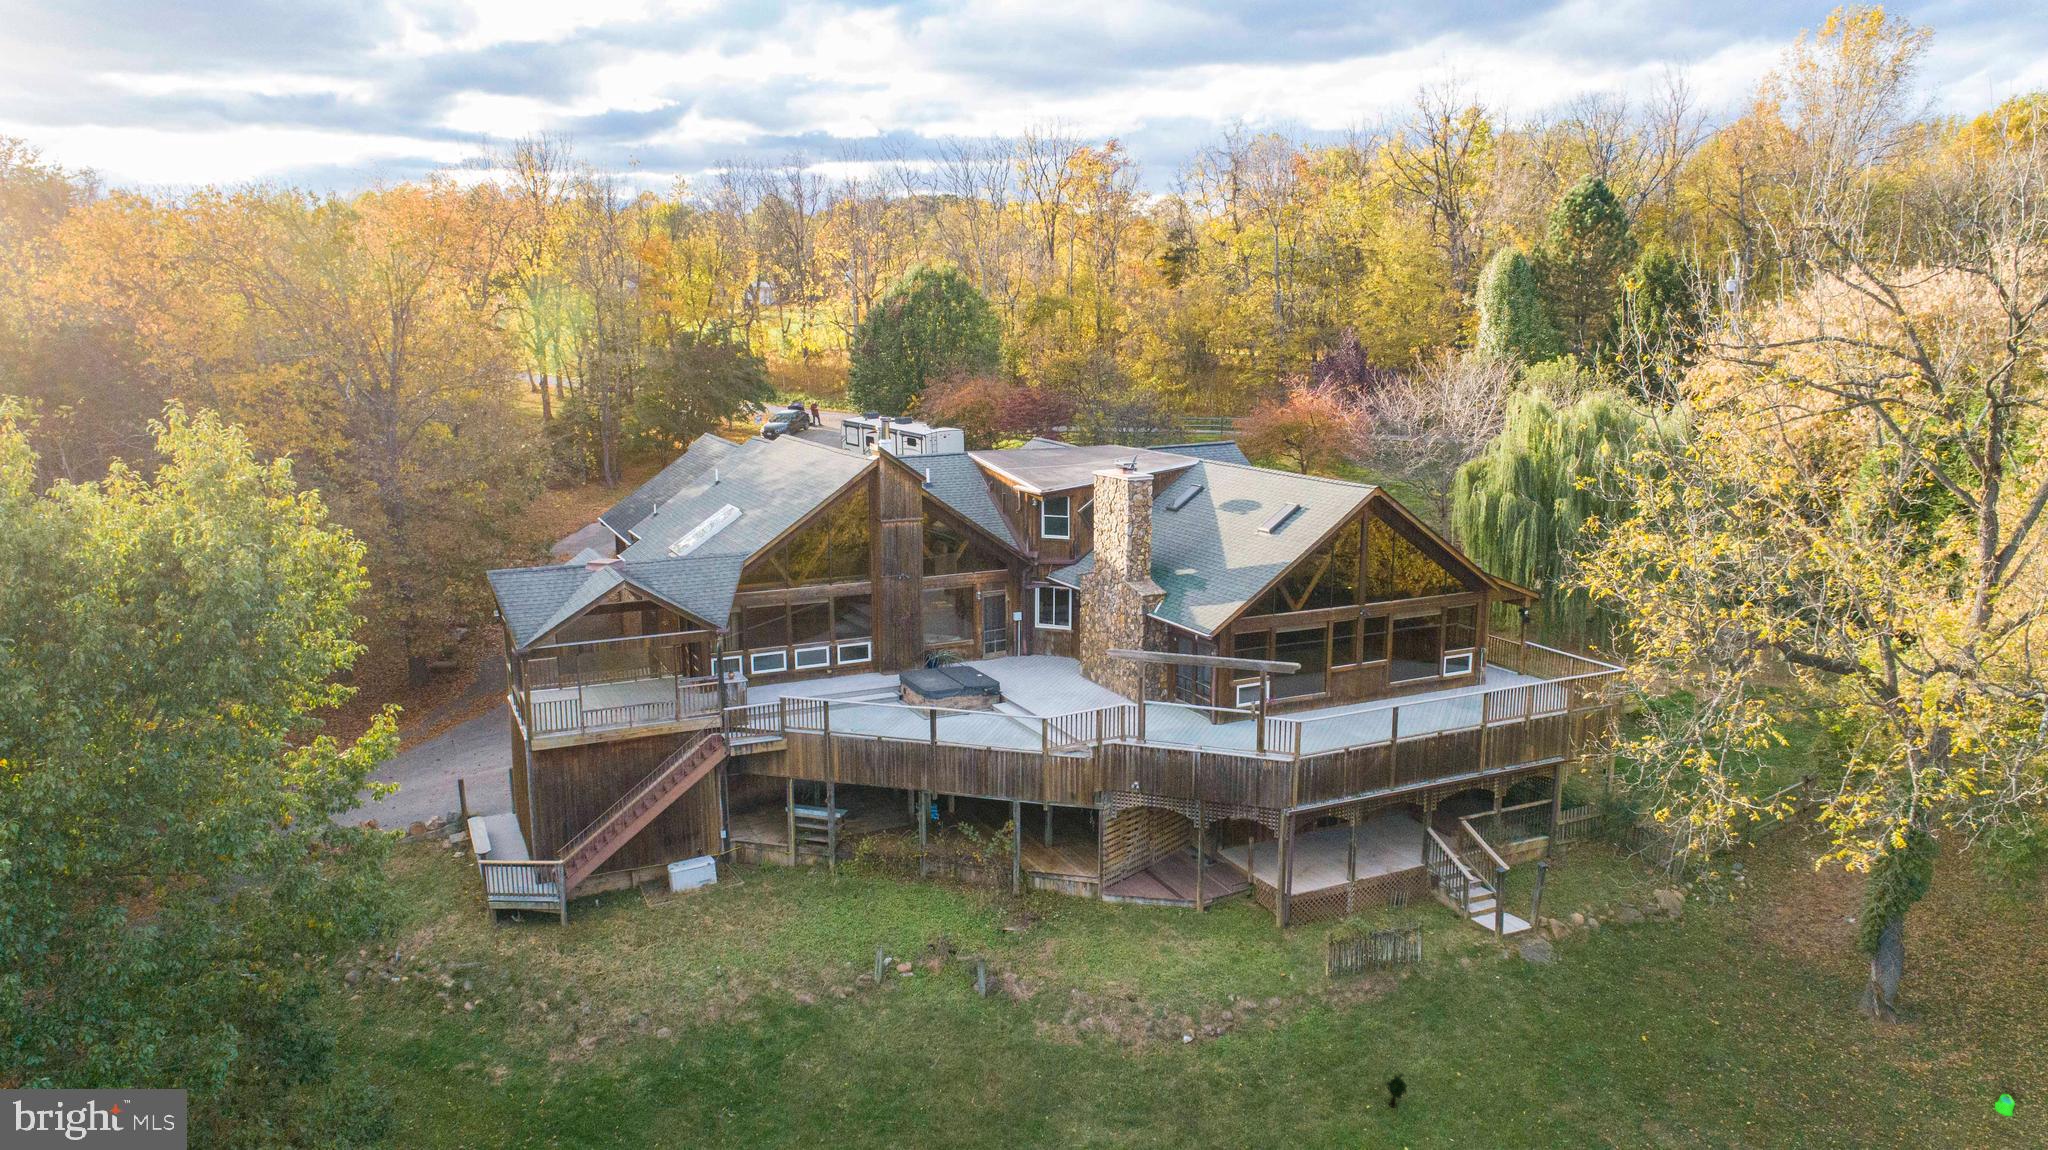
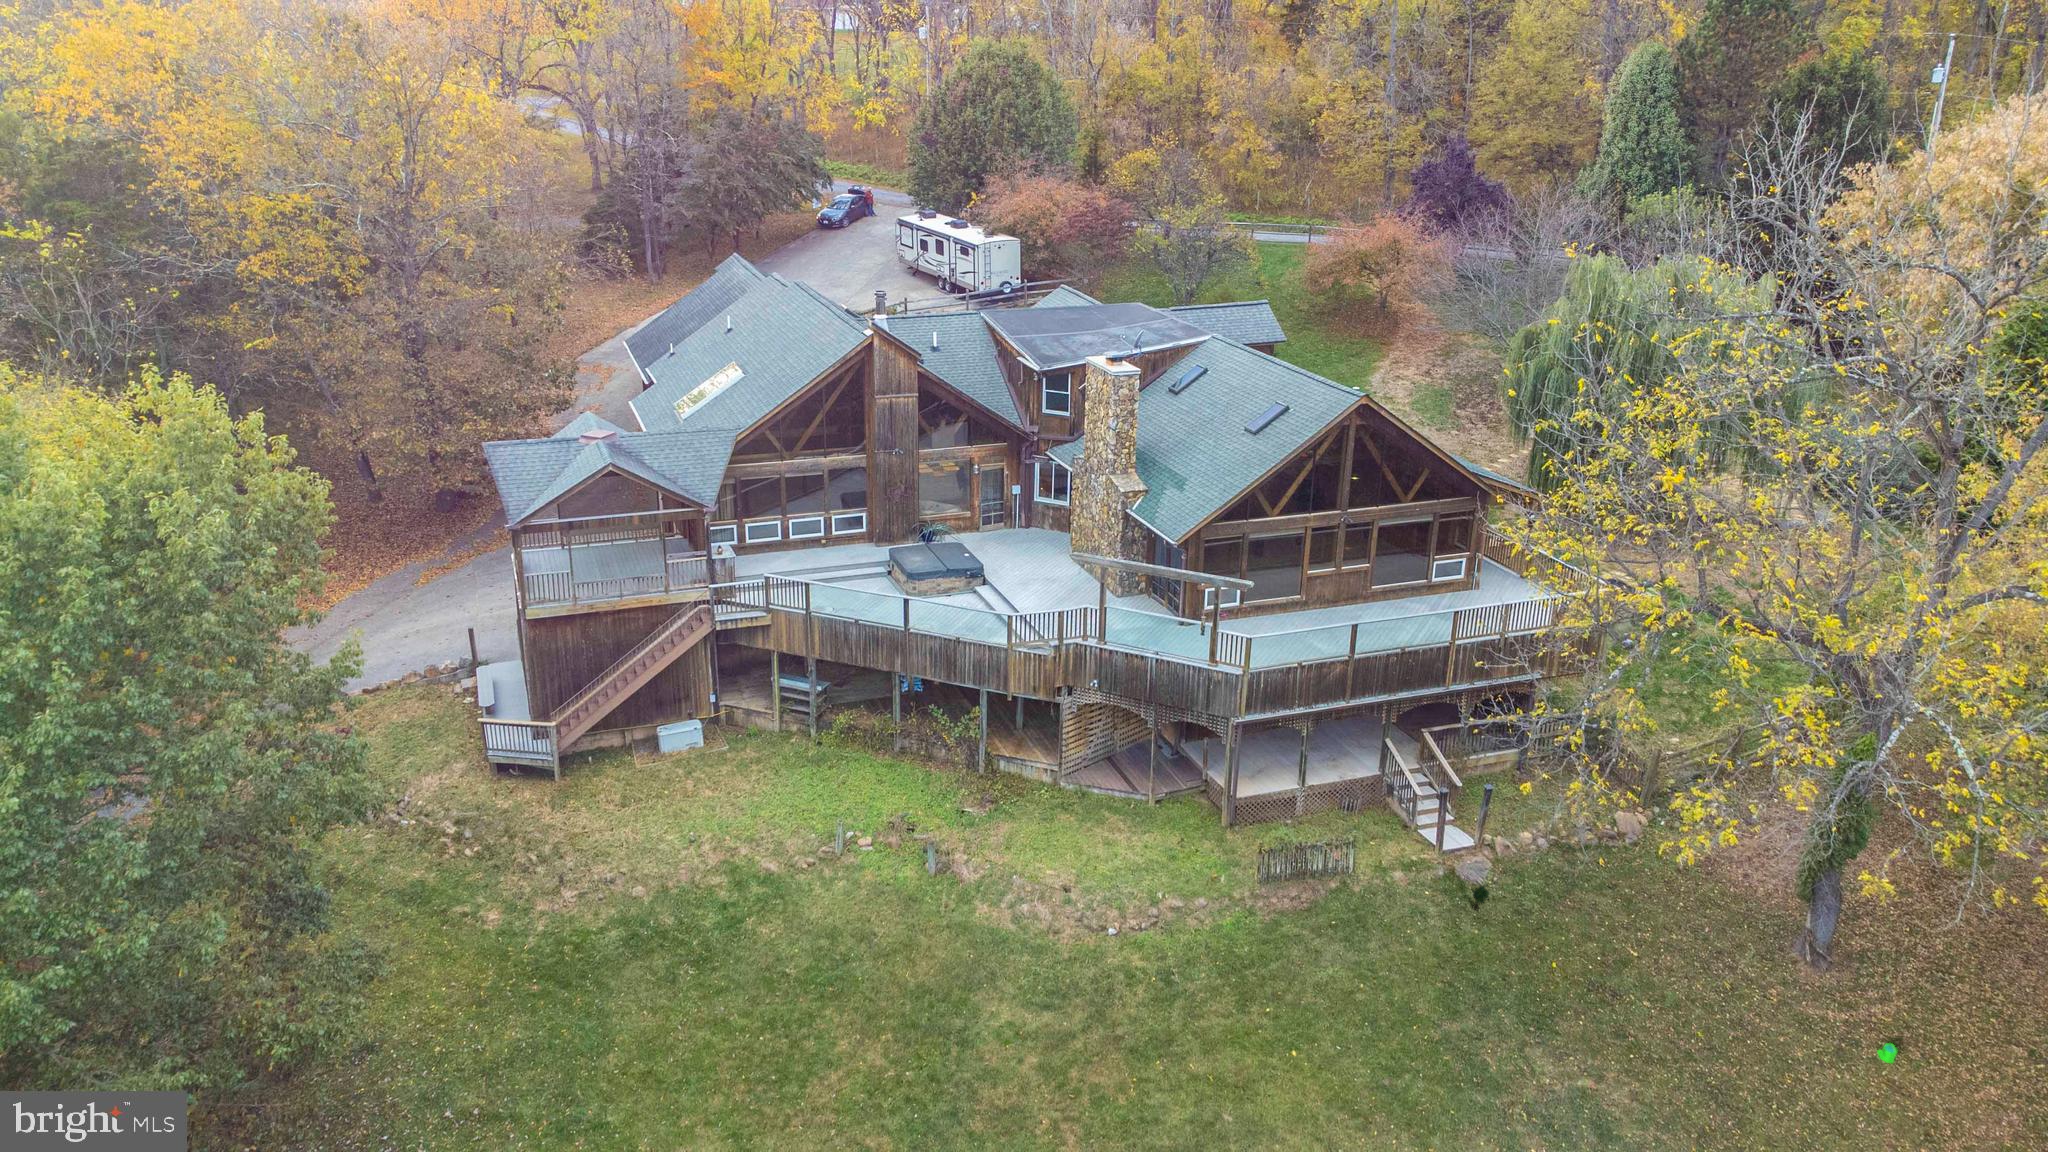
decorative plant: present [1385,1074,1407,1108] -> present [1472,884,1489,910]

